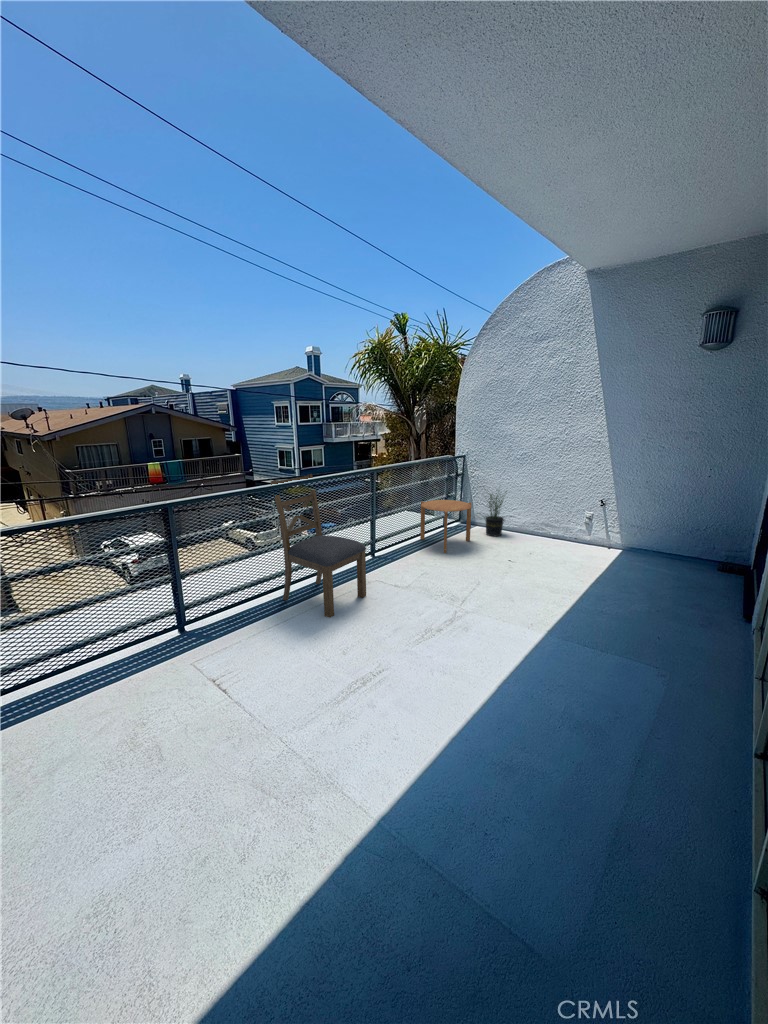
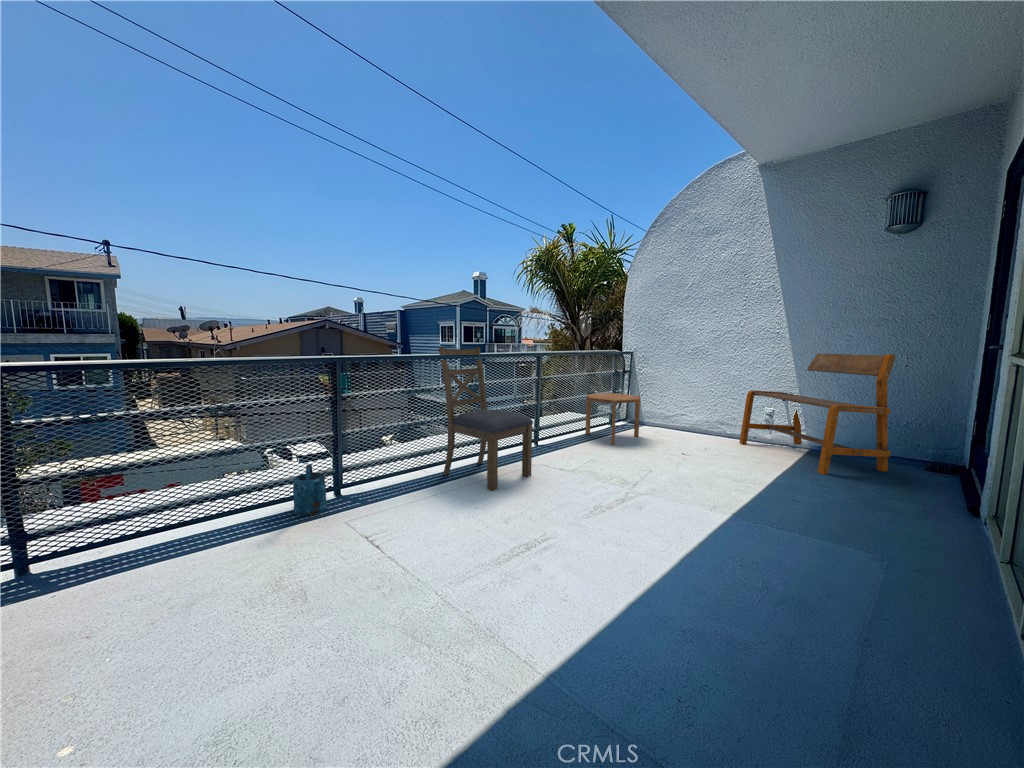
bench: none [561,459,698,581] -> present [740,354,895,474]
potted plant: present [485,495,504,536] -> none [649,380,682,434]
watering can: none [136,609,173,660] -> present [292,465,327,516]

